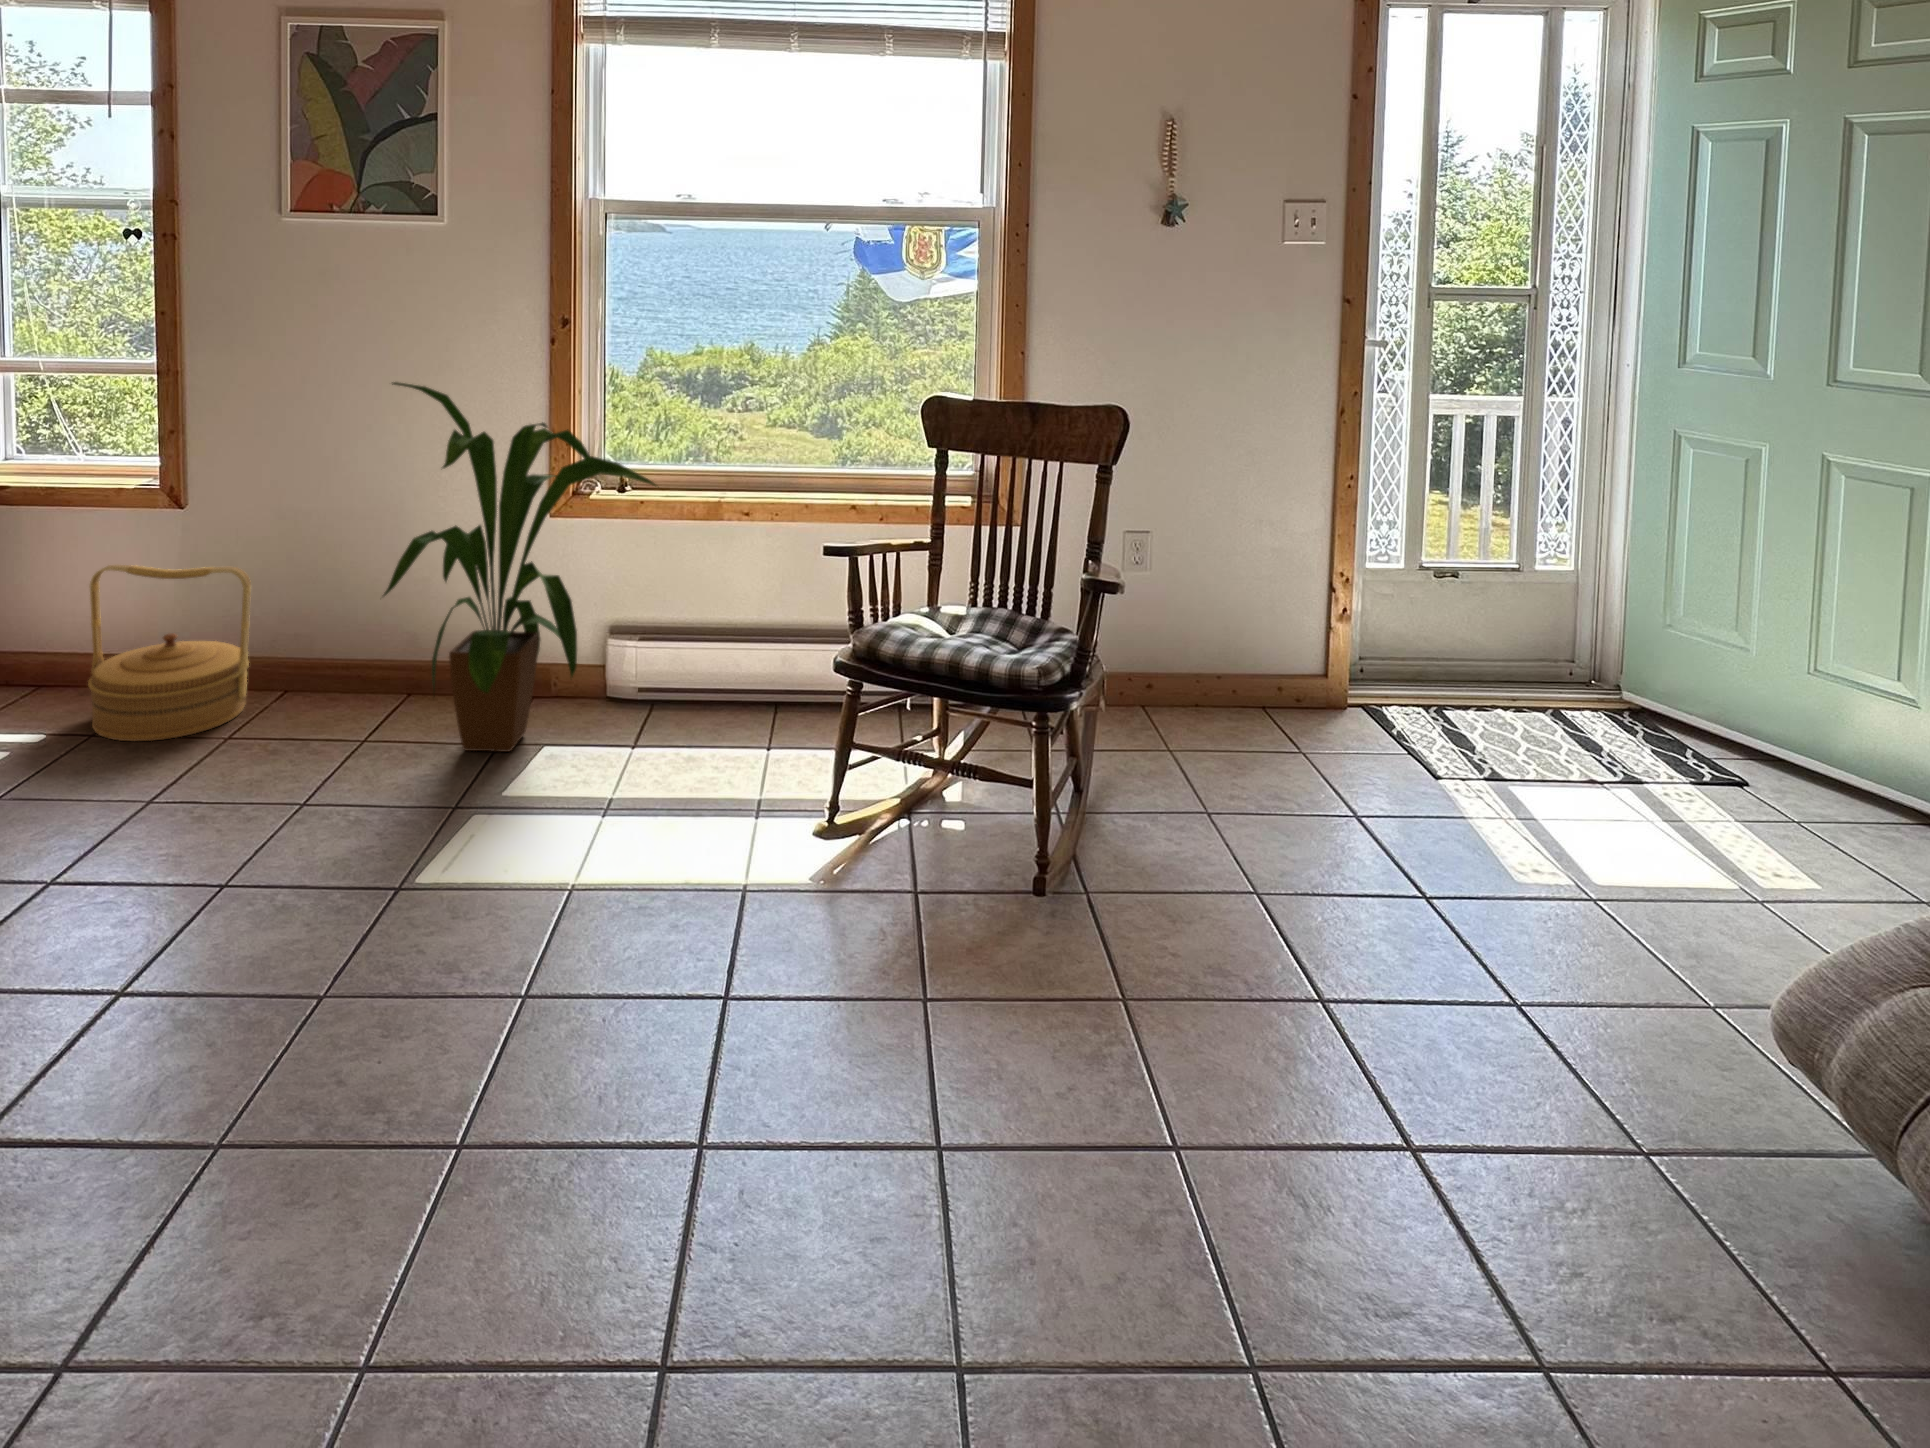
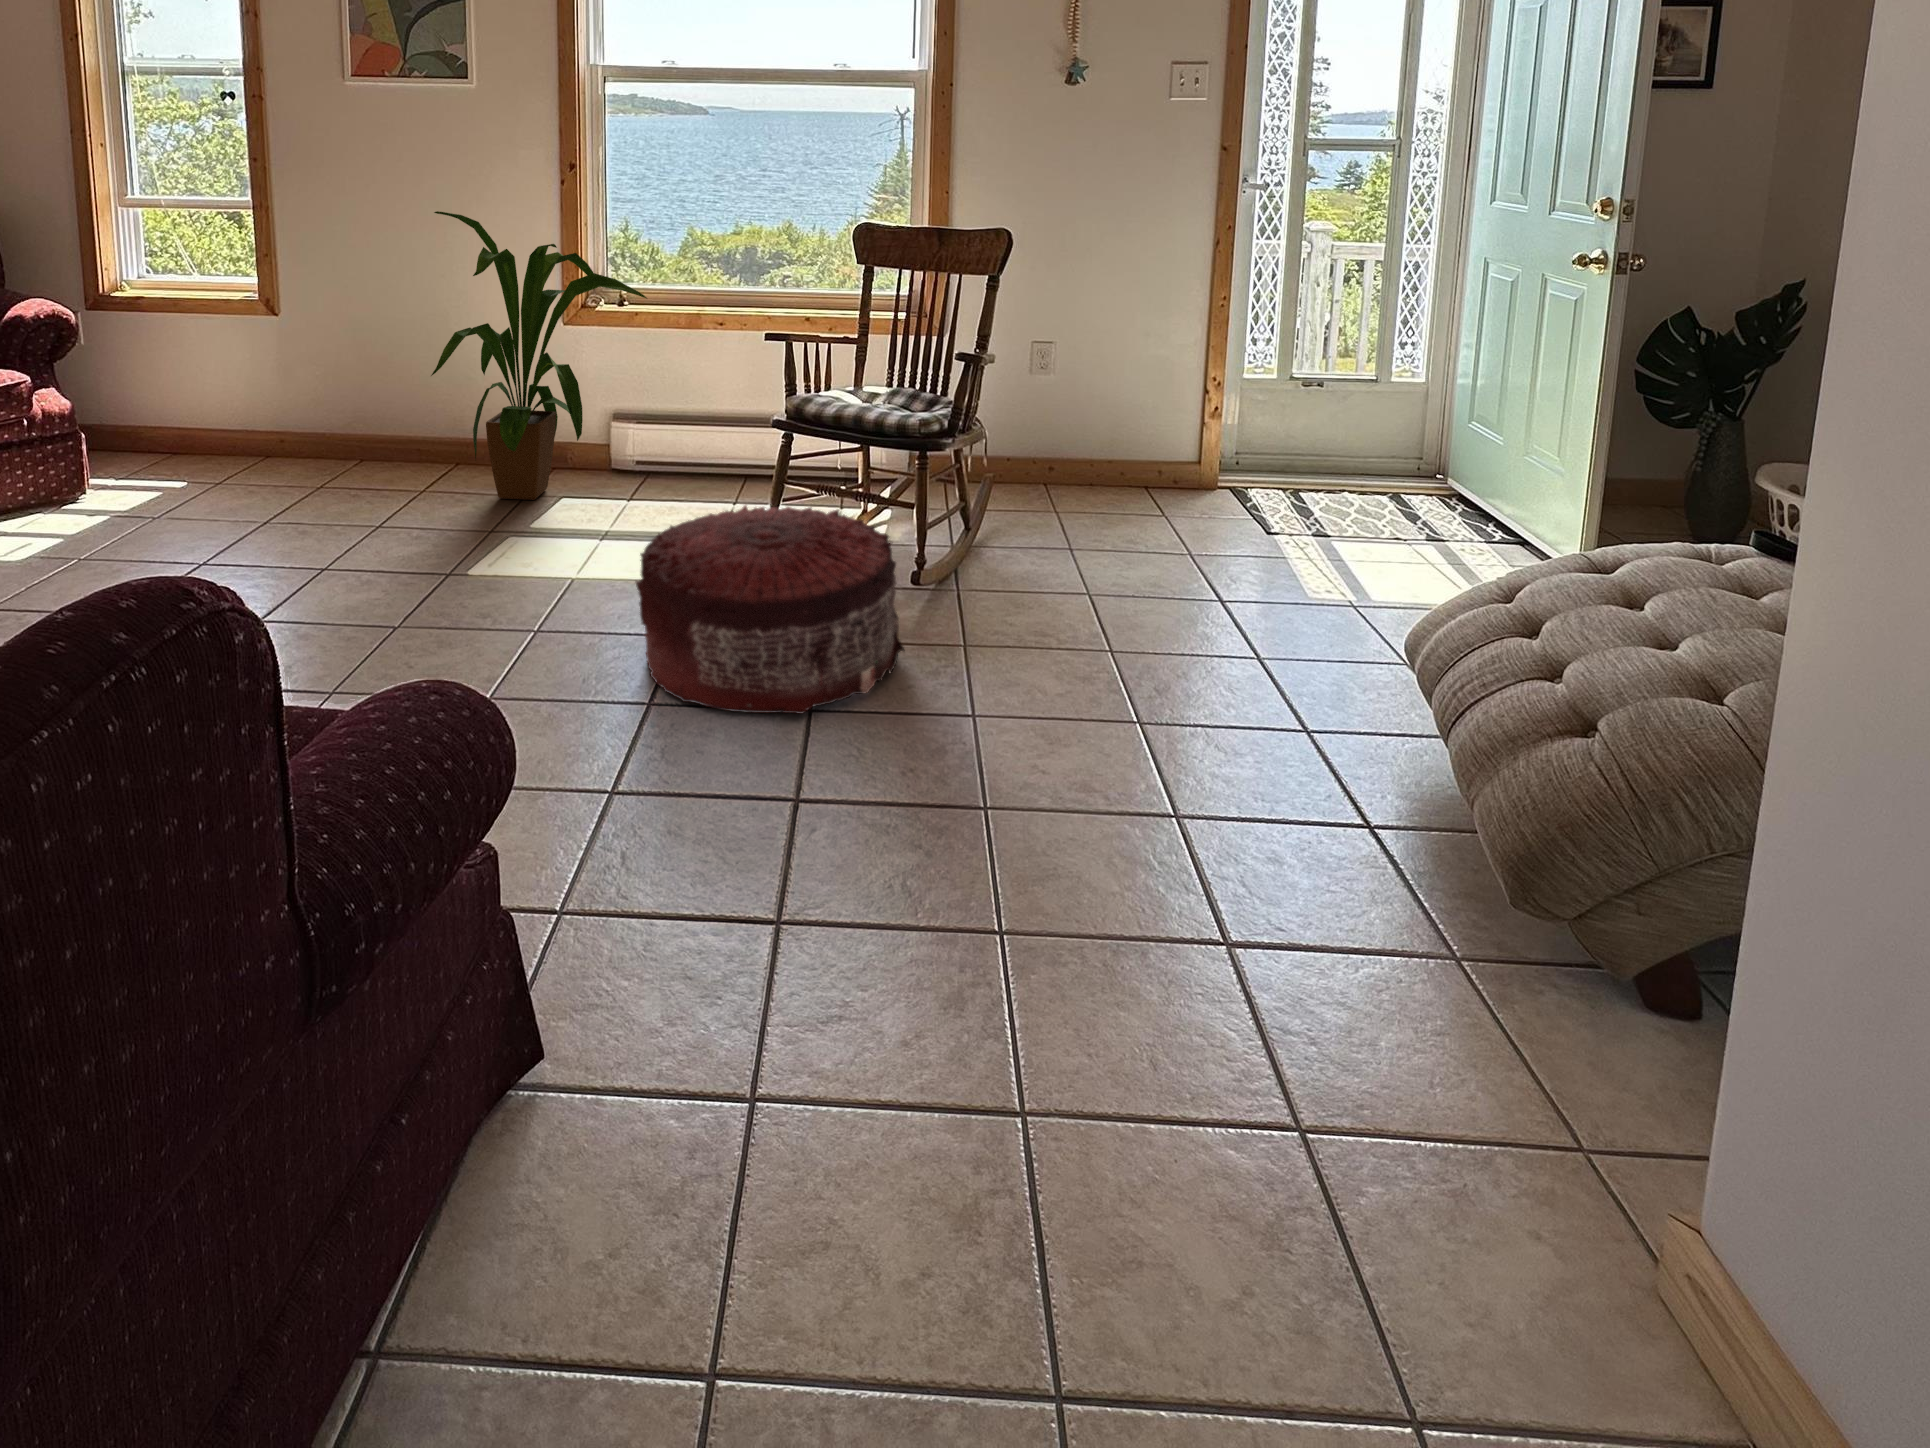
woven basket: present [88,565,251,741] -> none [213,356,335,488]
pouf: none [675,790,1048,1140] -> present [636,505,905,714]

